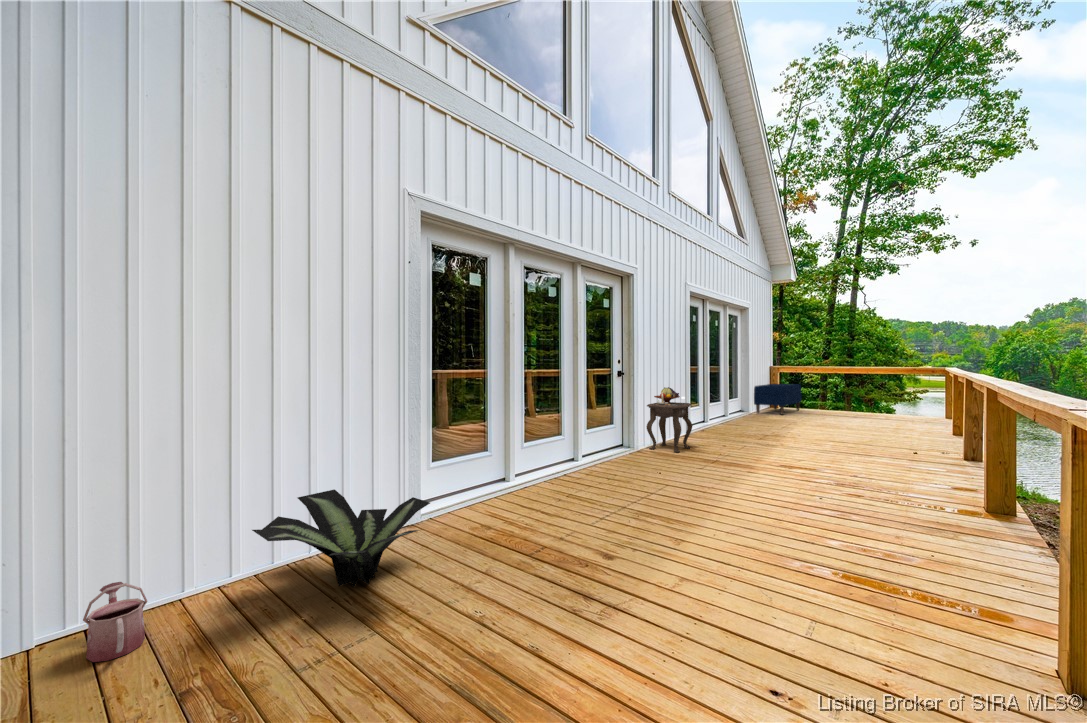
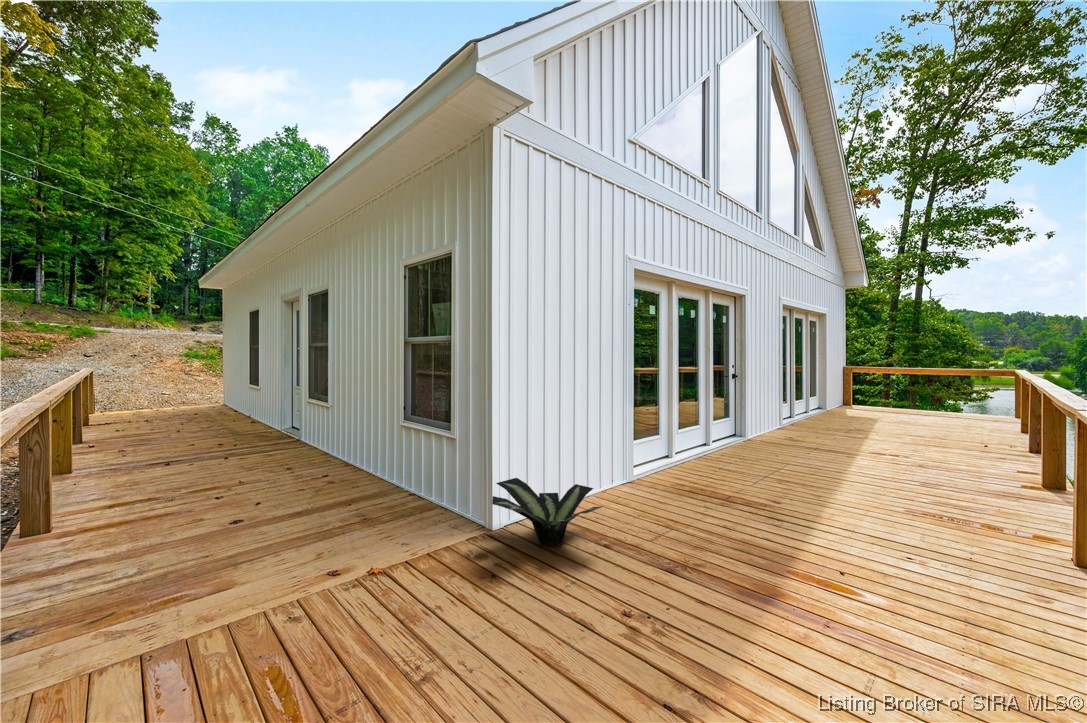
bench: present [754,384,802,415] -> none [818,383,867,414]
side table: present [646,387,692,453] -> none [726,389,769,450]
watering can: present [83,582,147,662] -> none [404,536,440,585]

